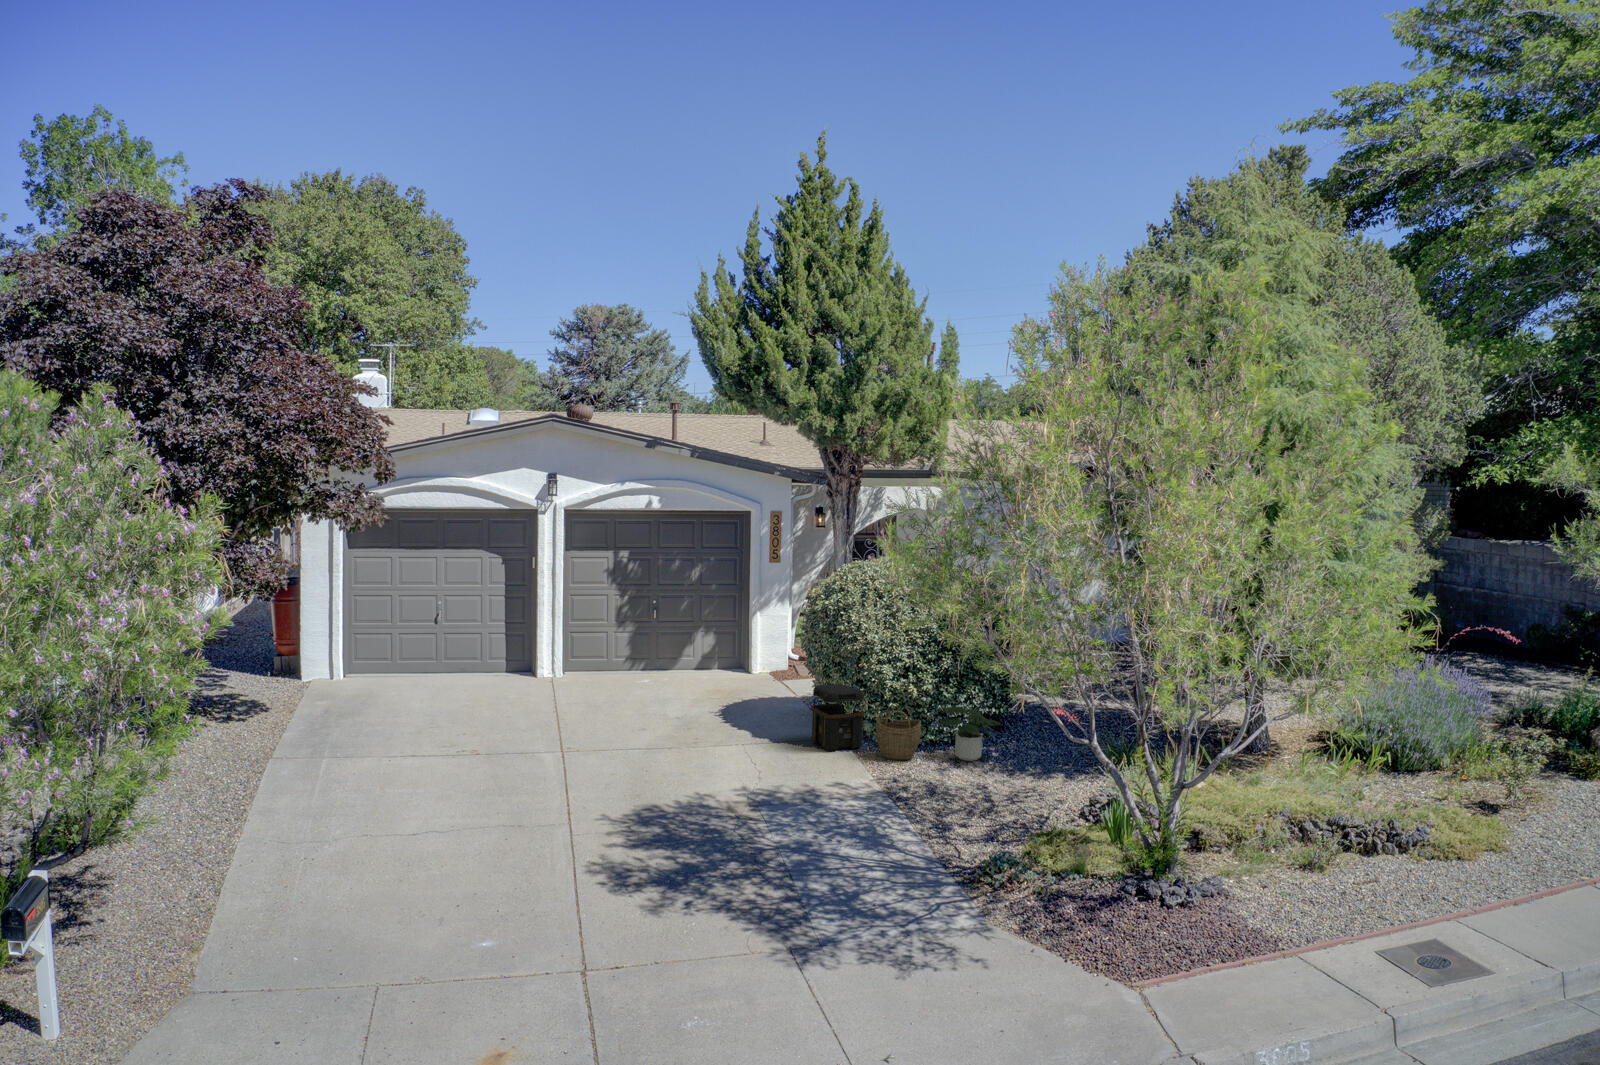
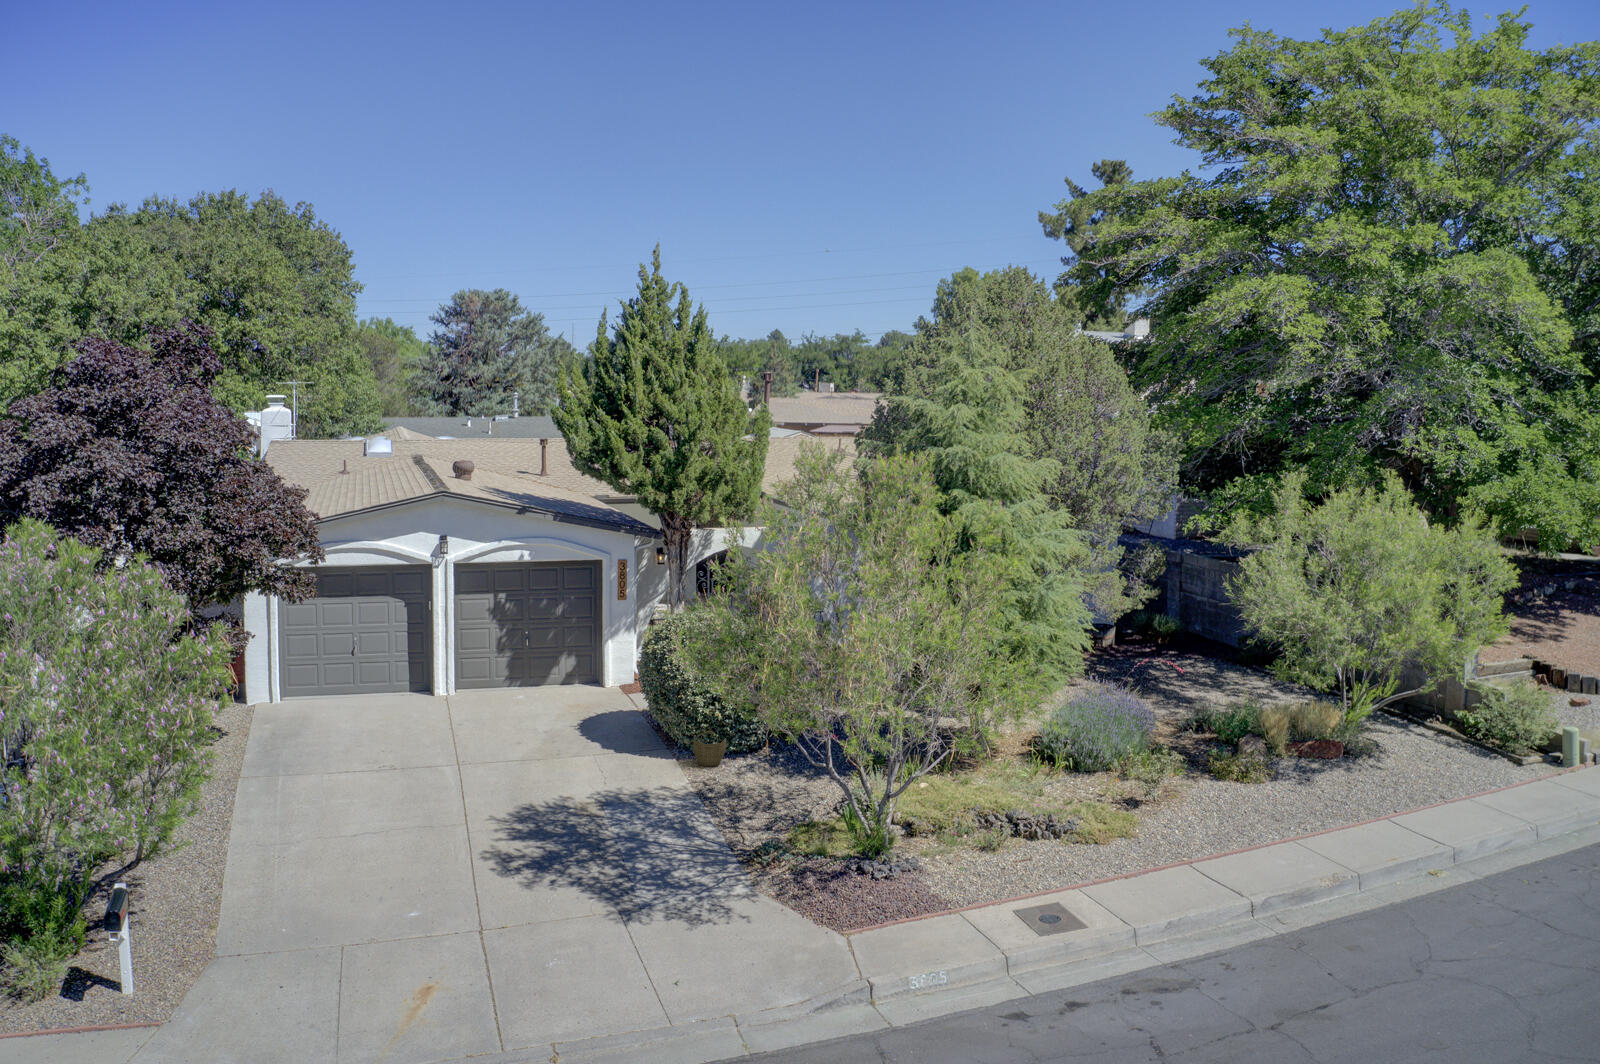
toolbox: present [812,684,864,751] -> none [646,708,685,760]
potted plant: present [939,706,1001,761] -> none [739,726,785,765]

